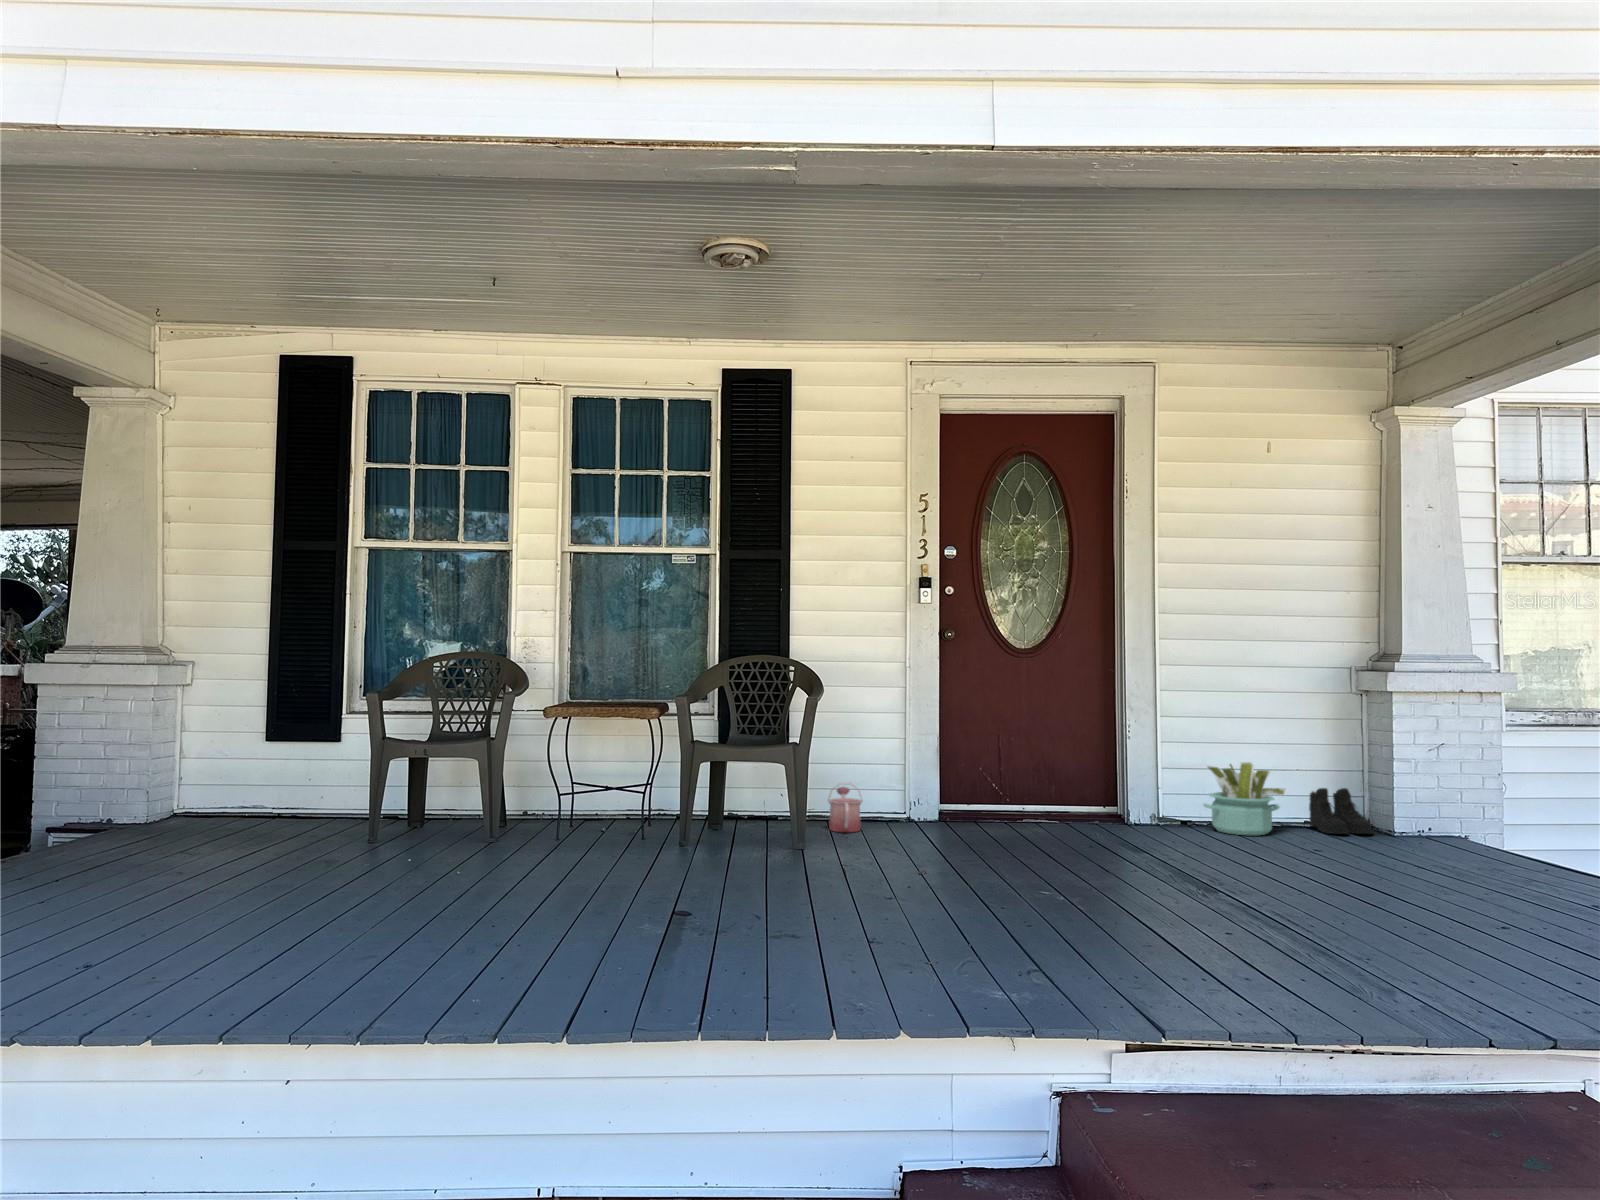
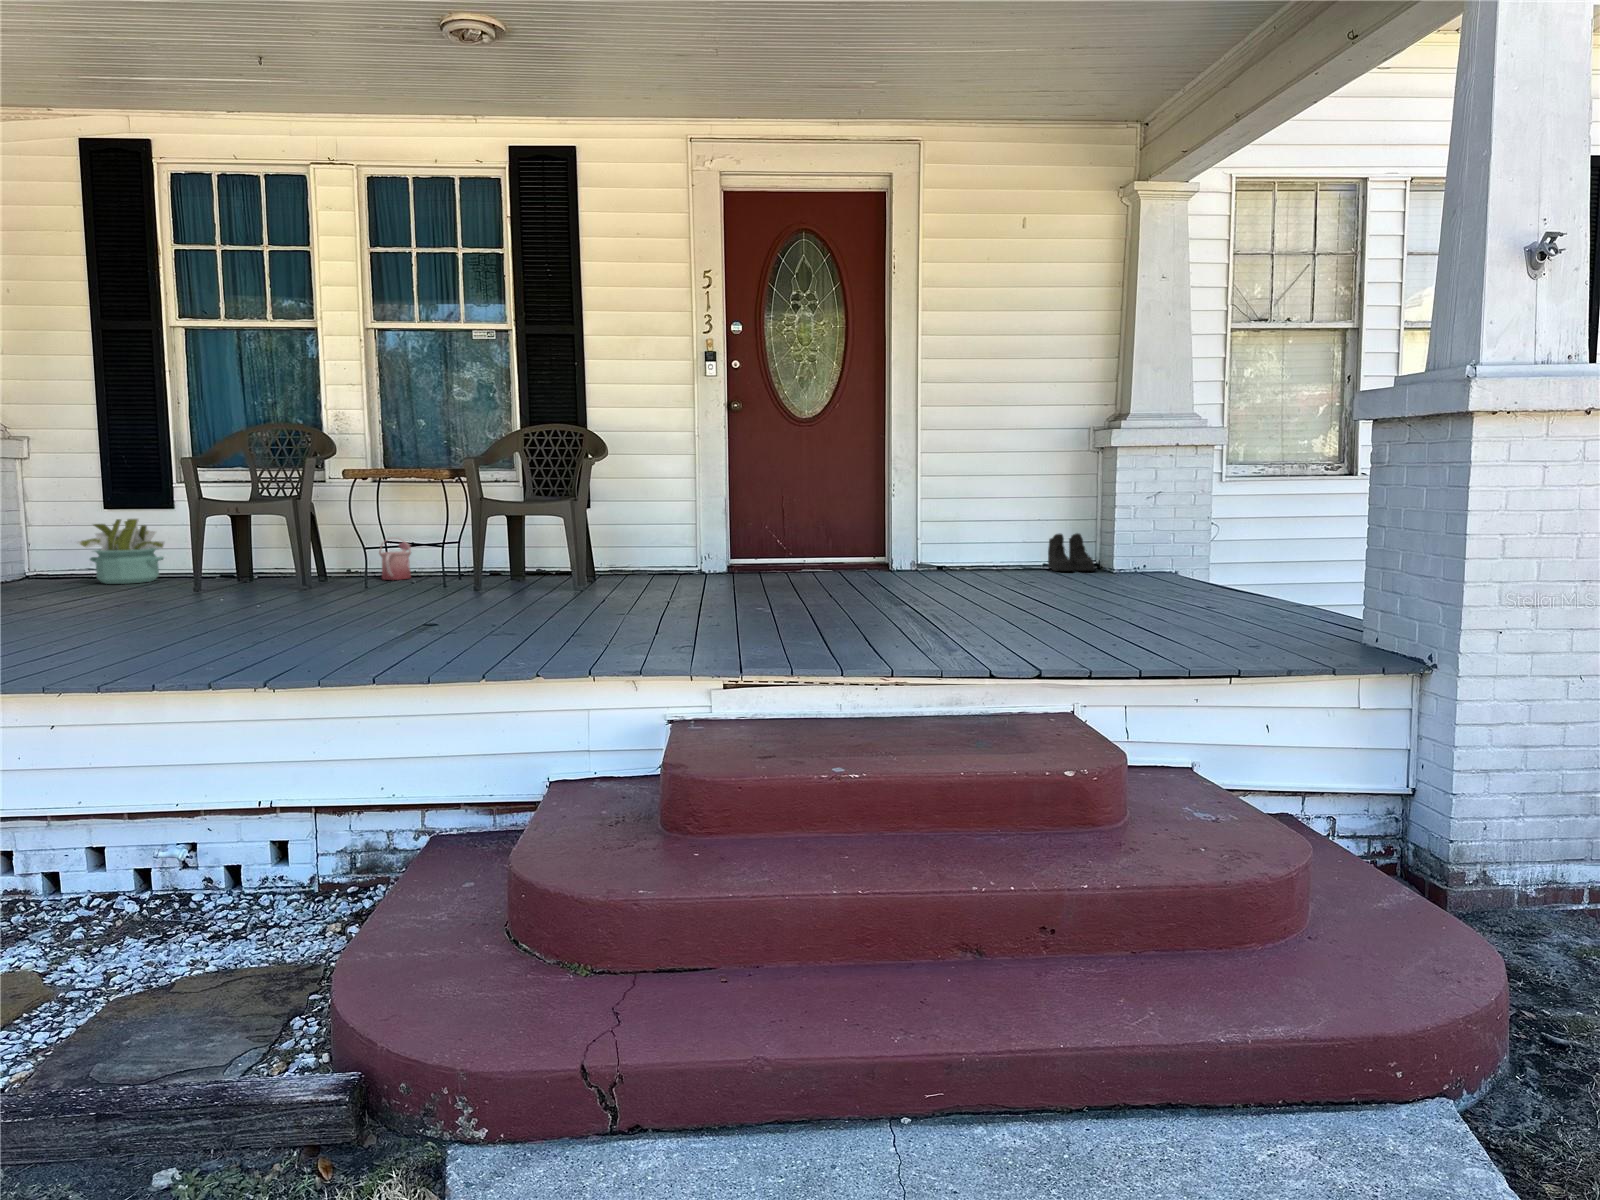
decorative plant: present [1203,762,1286,836] -> present [77,519,164,584]
watering can: present [828,783,862,832] -> present [379,537,411,580]

